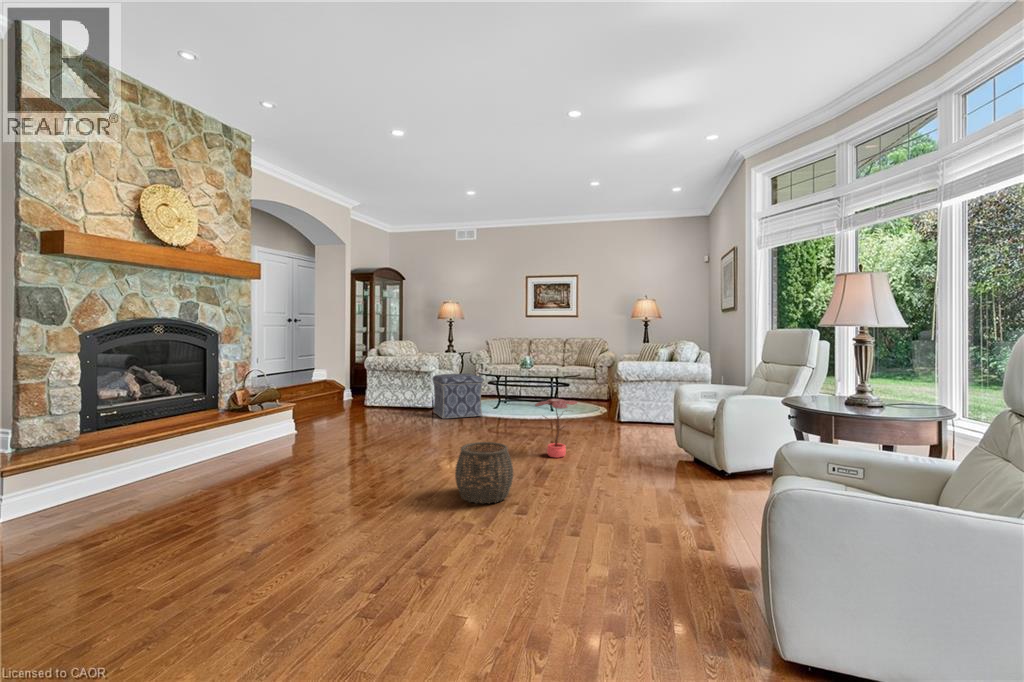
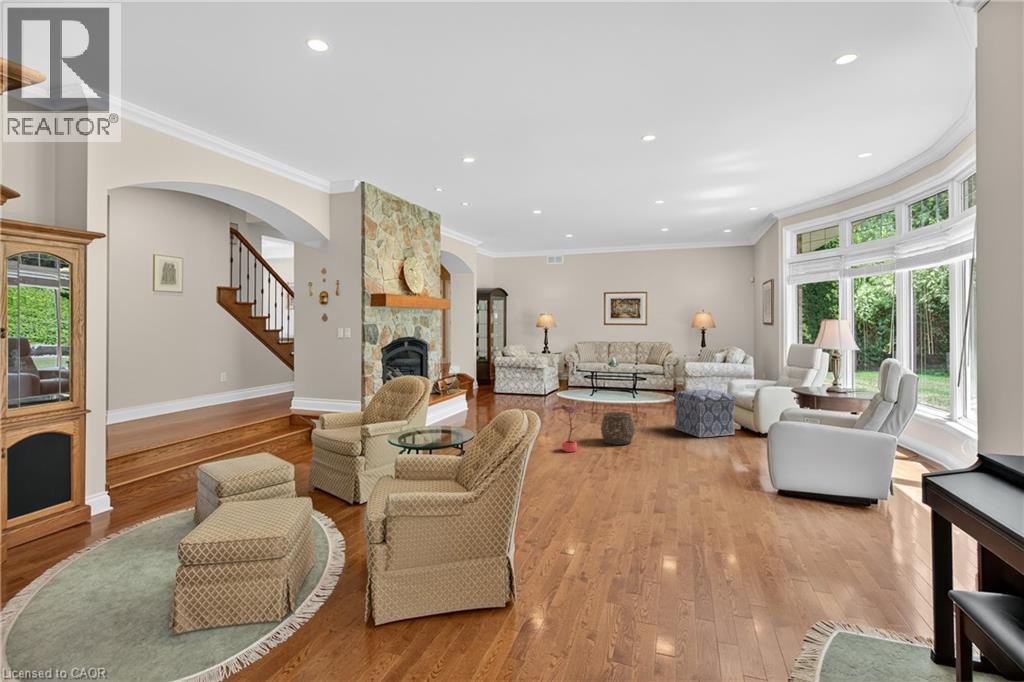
ottoman: present [432,374,483,419] -> present [674,390,736,438]
potted plant: present [535,399,577,458] -> present [552,404,586,452]

